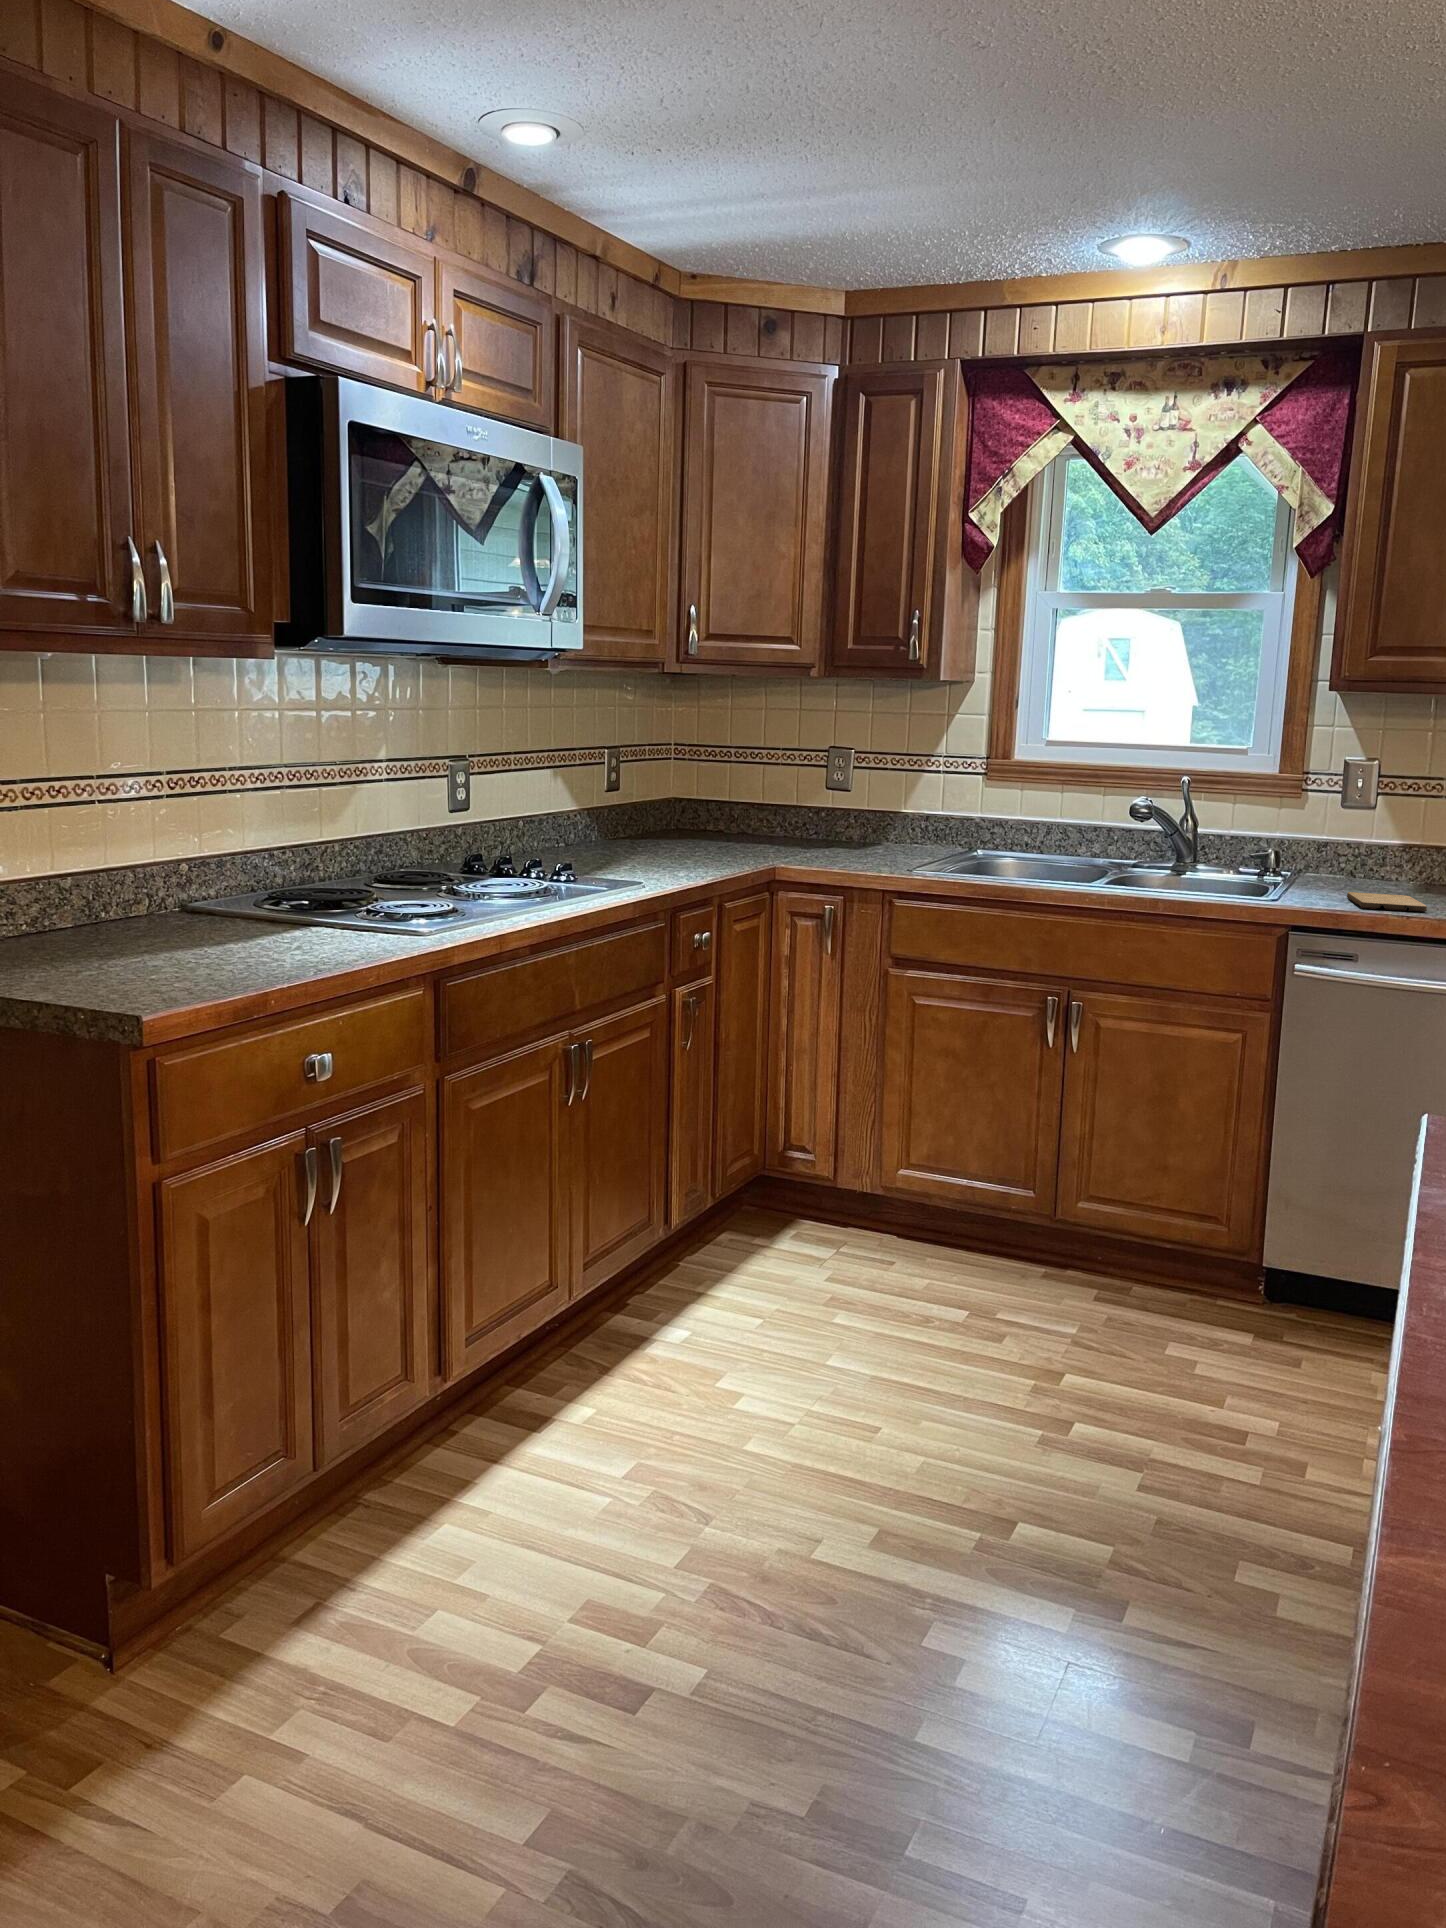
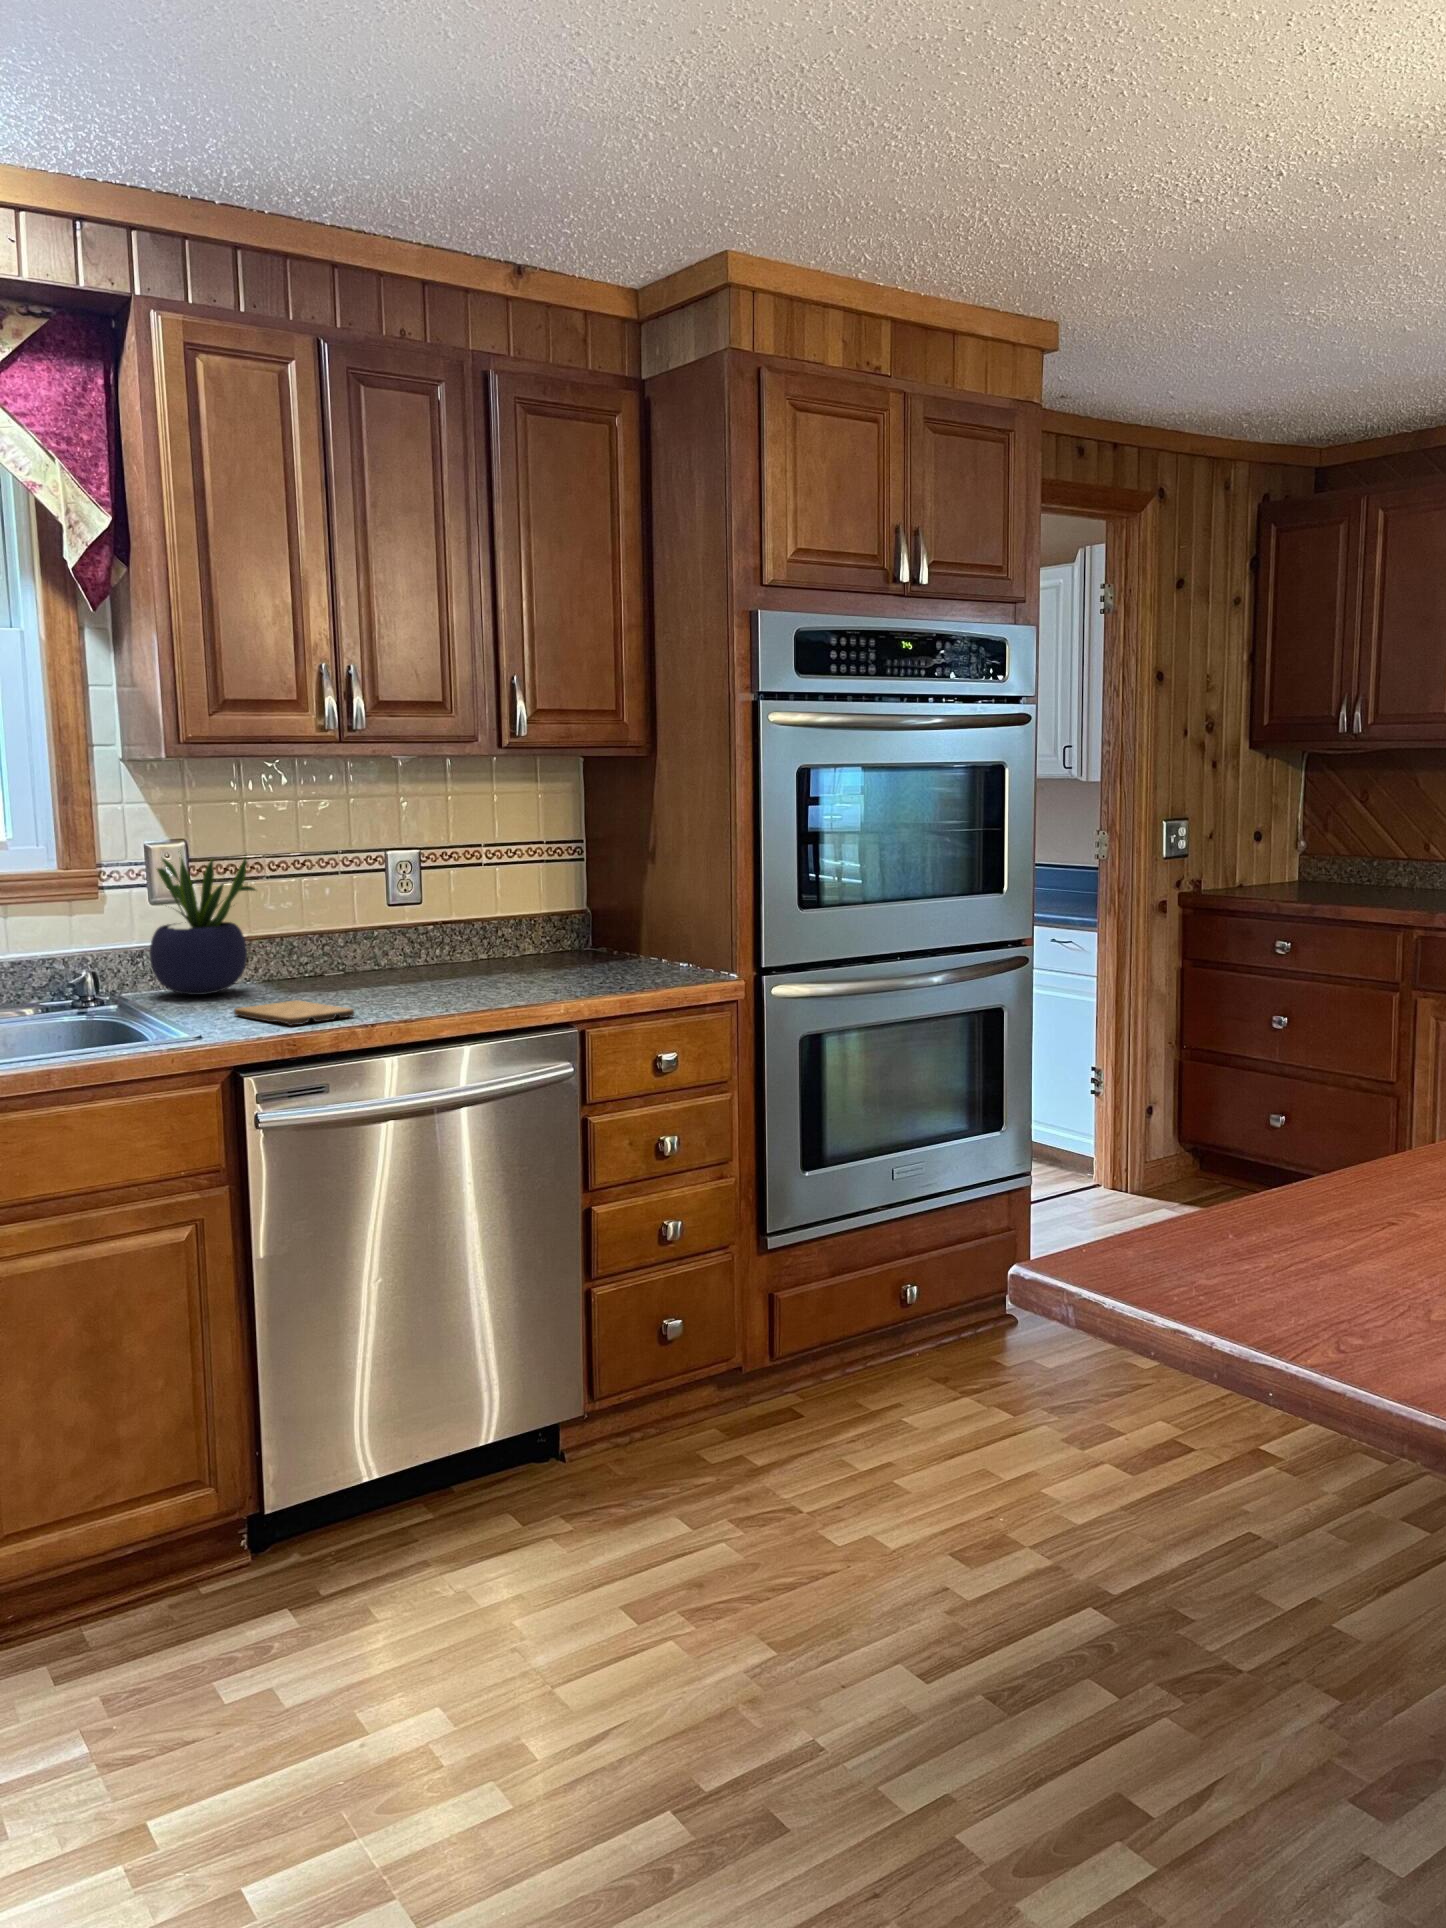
potted plant: none [1332,758,1432,885] -> present [150,857,255,995]

